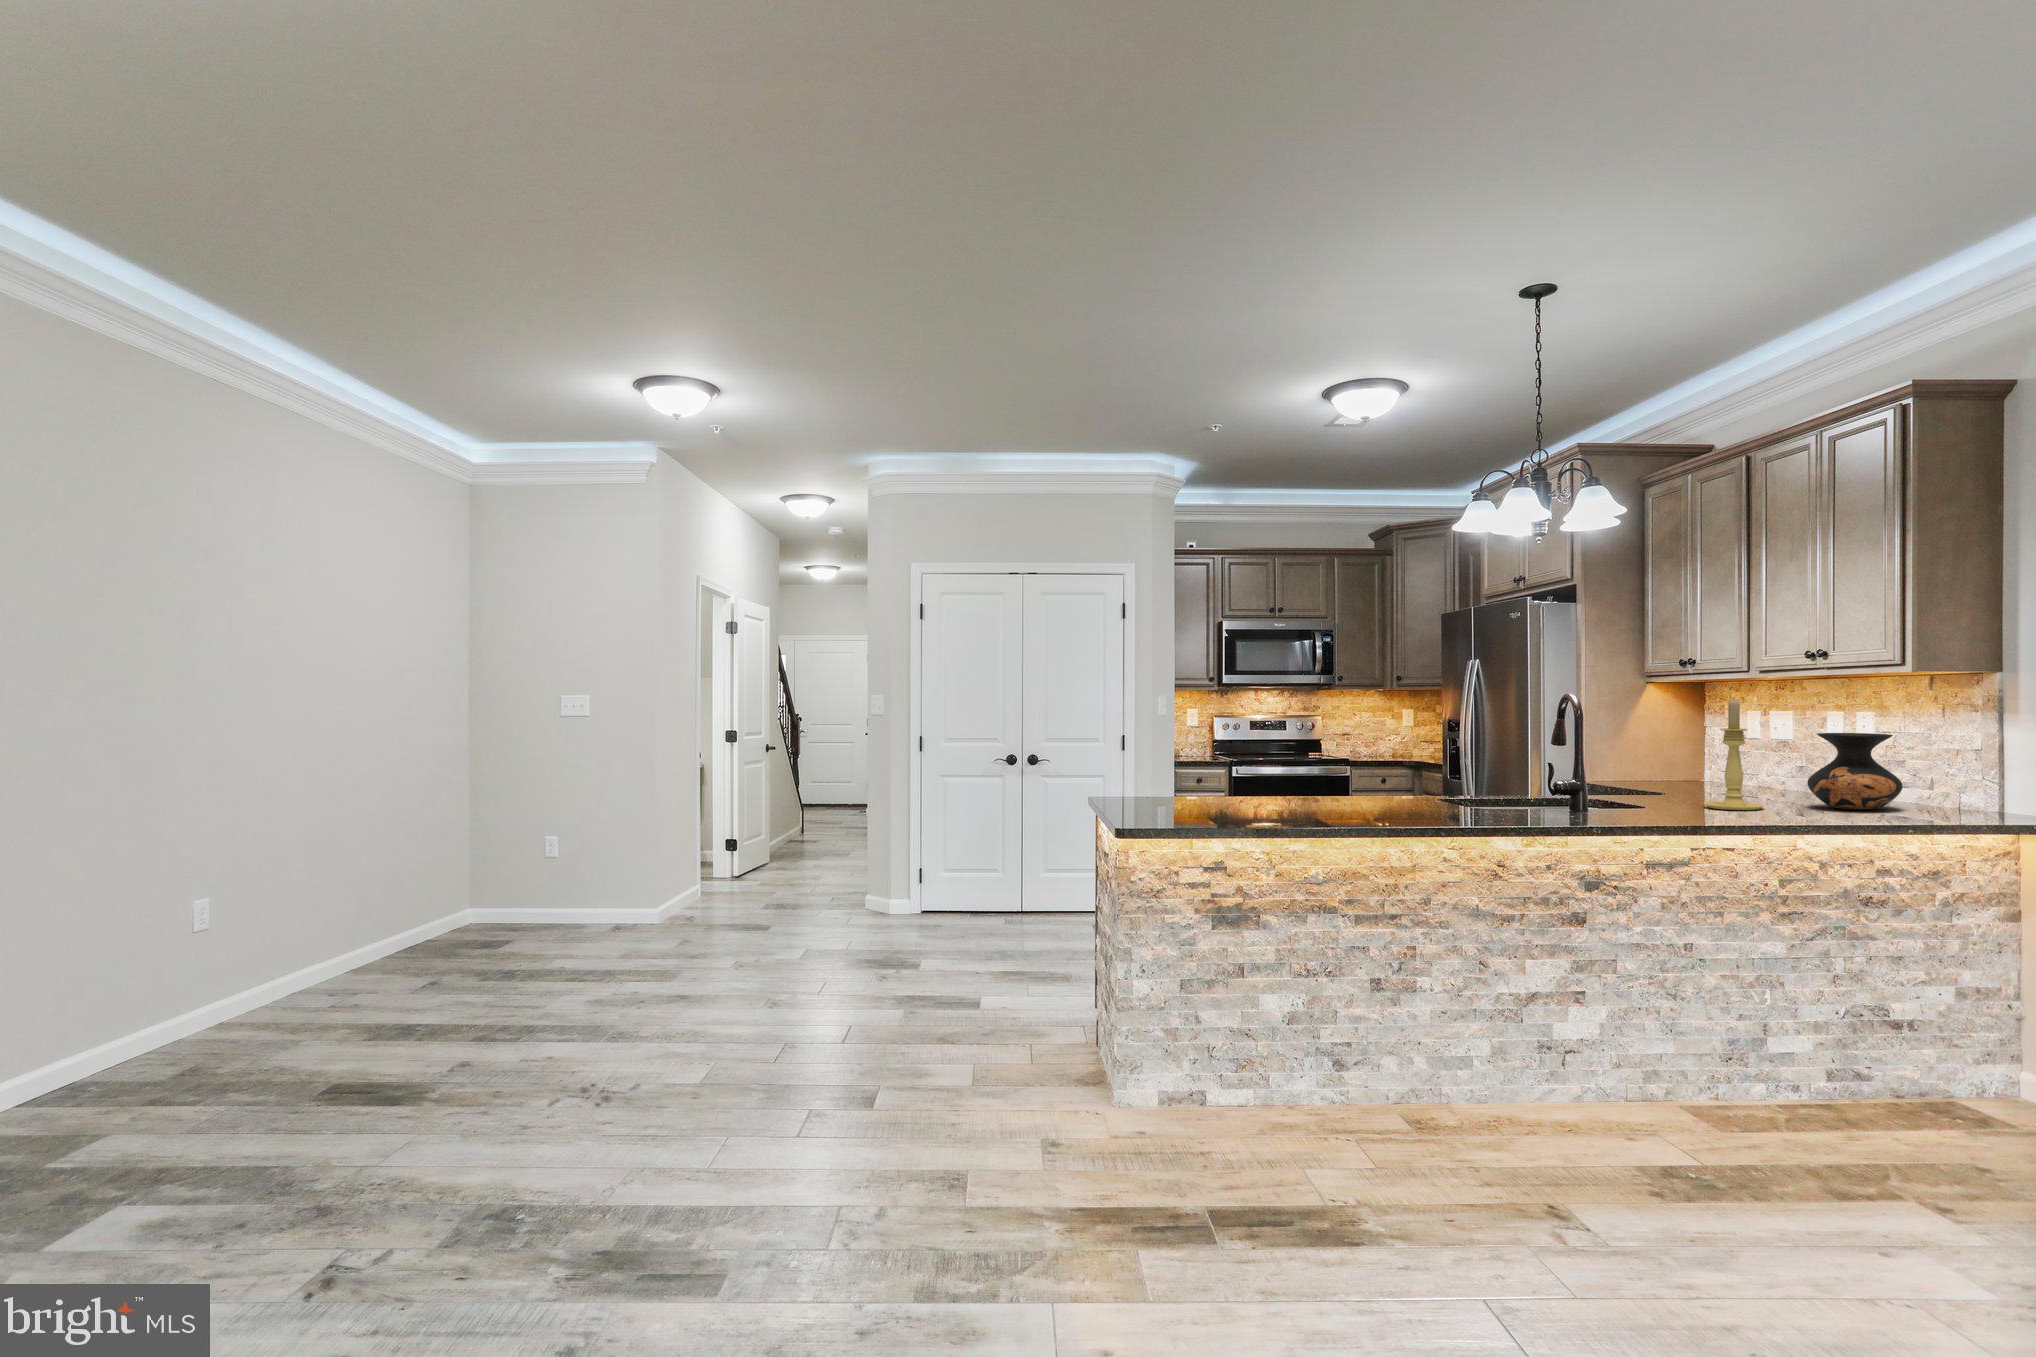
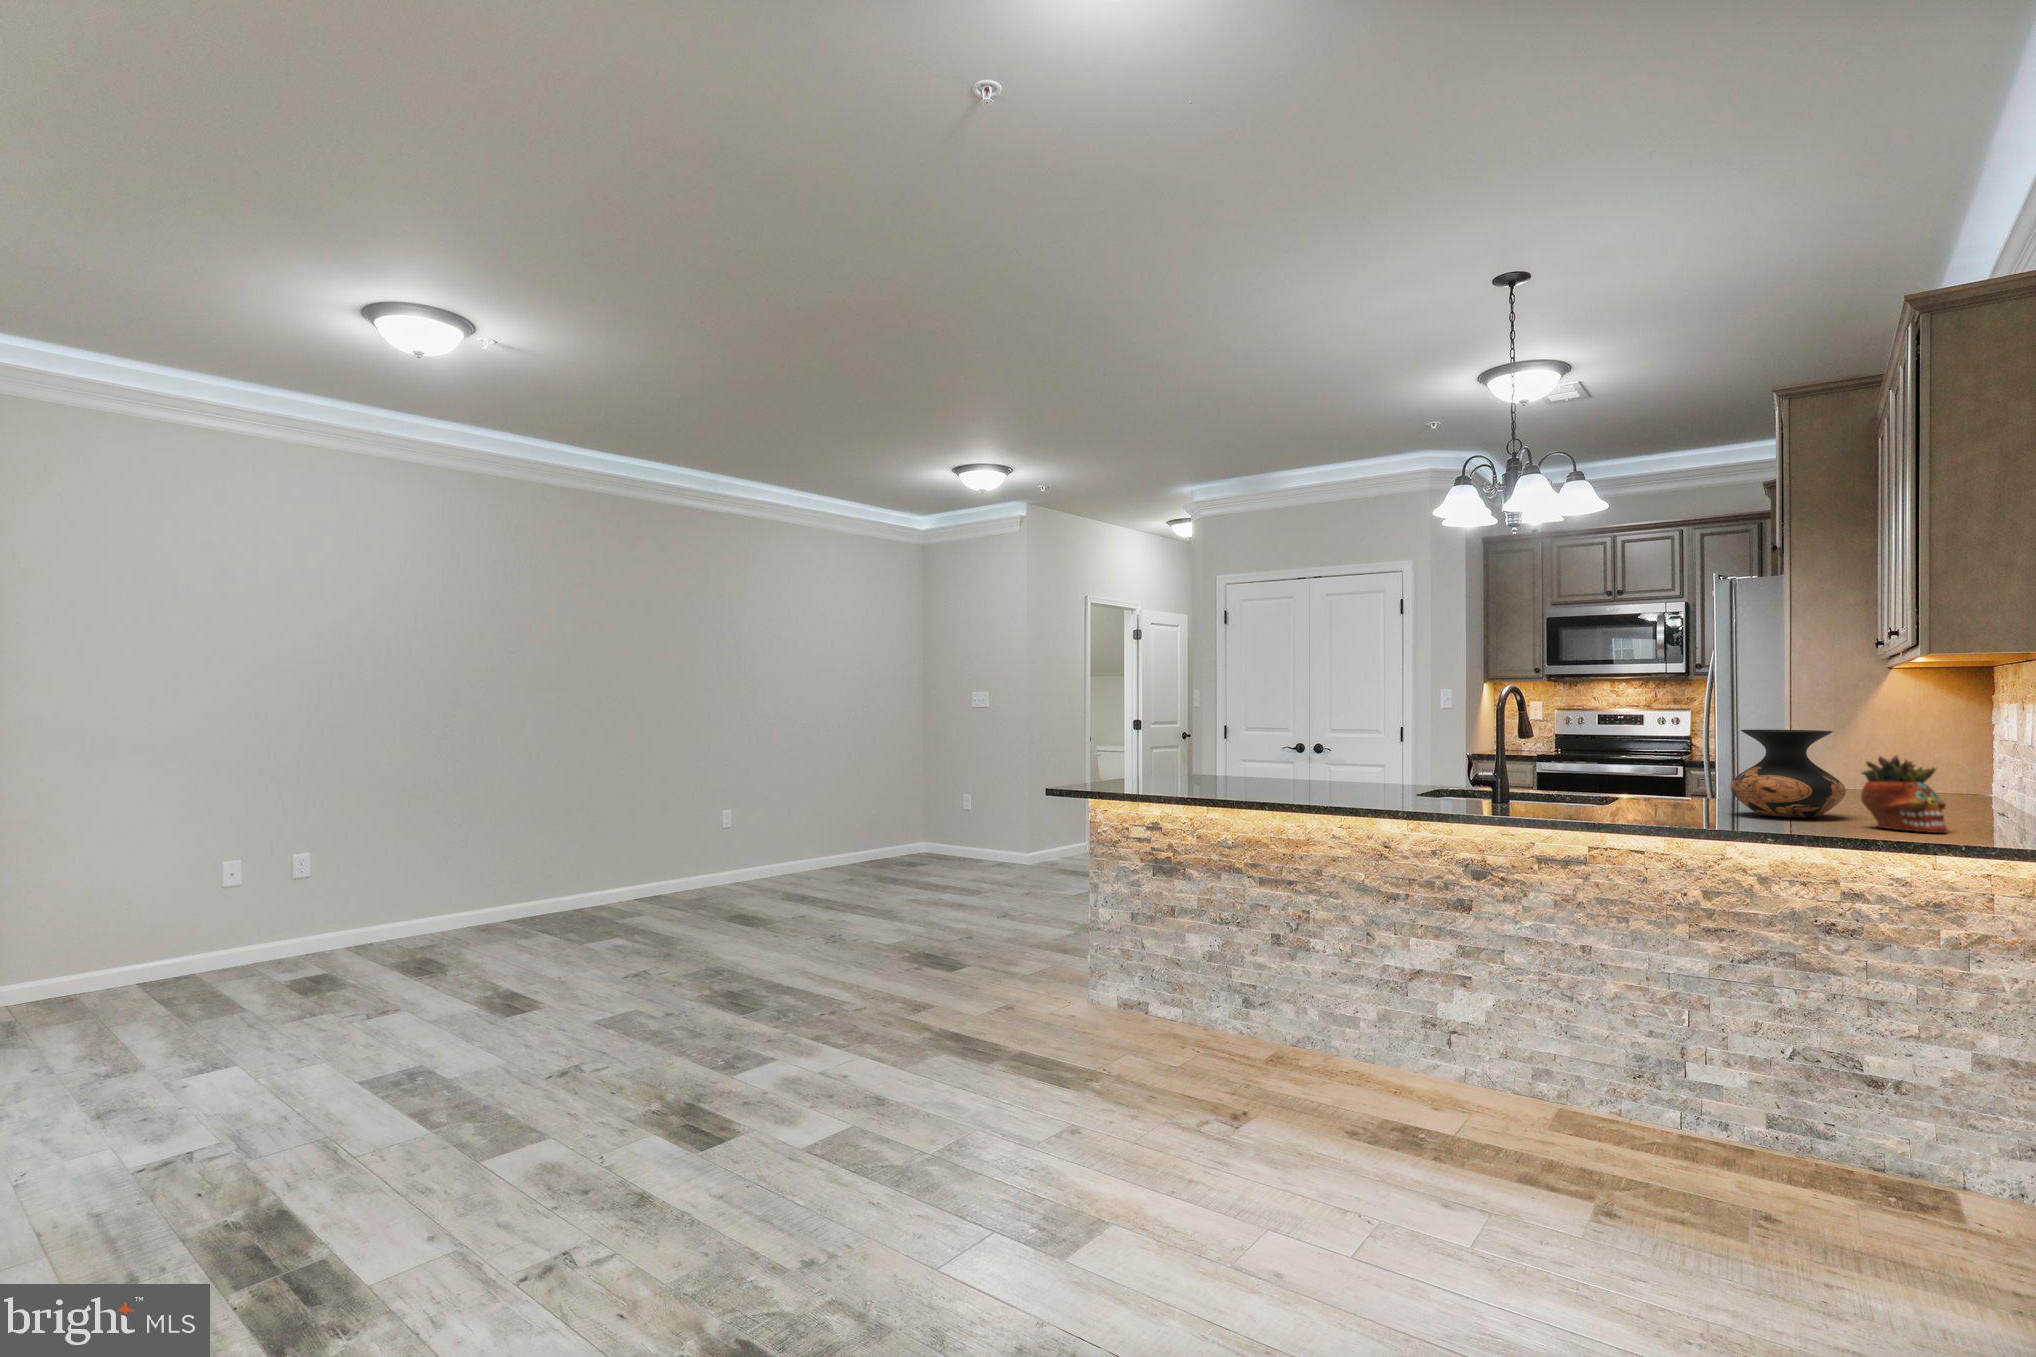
candle holder: present [1704,698,1764,810] -> none [1618,689,1685,810]
succulent planter: none [1944,754,2019,816] -> present [1861,756,1947,833]

